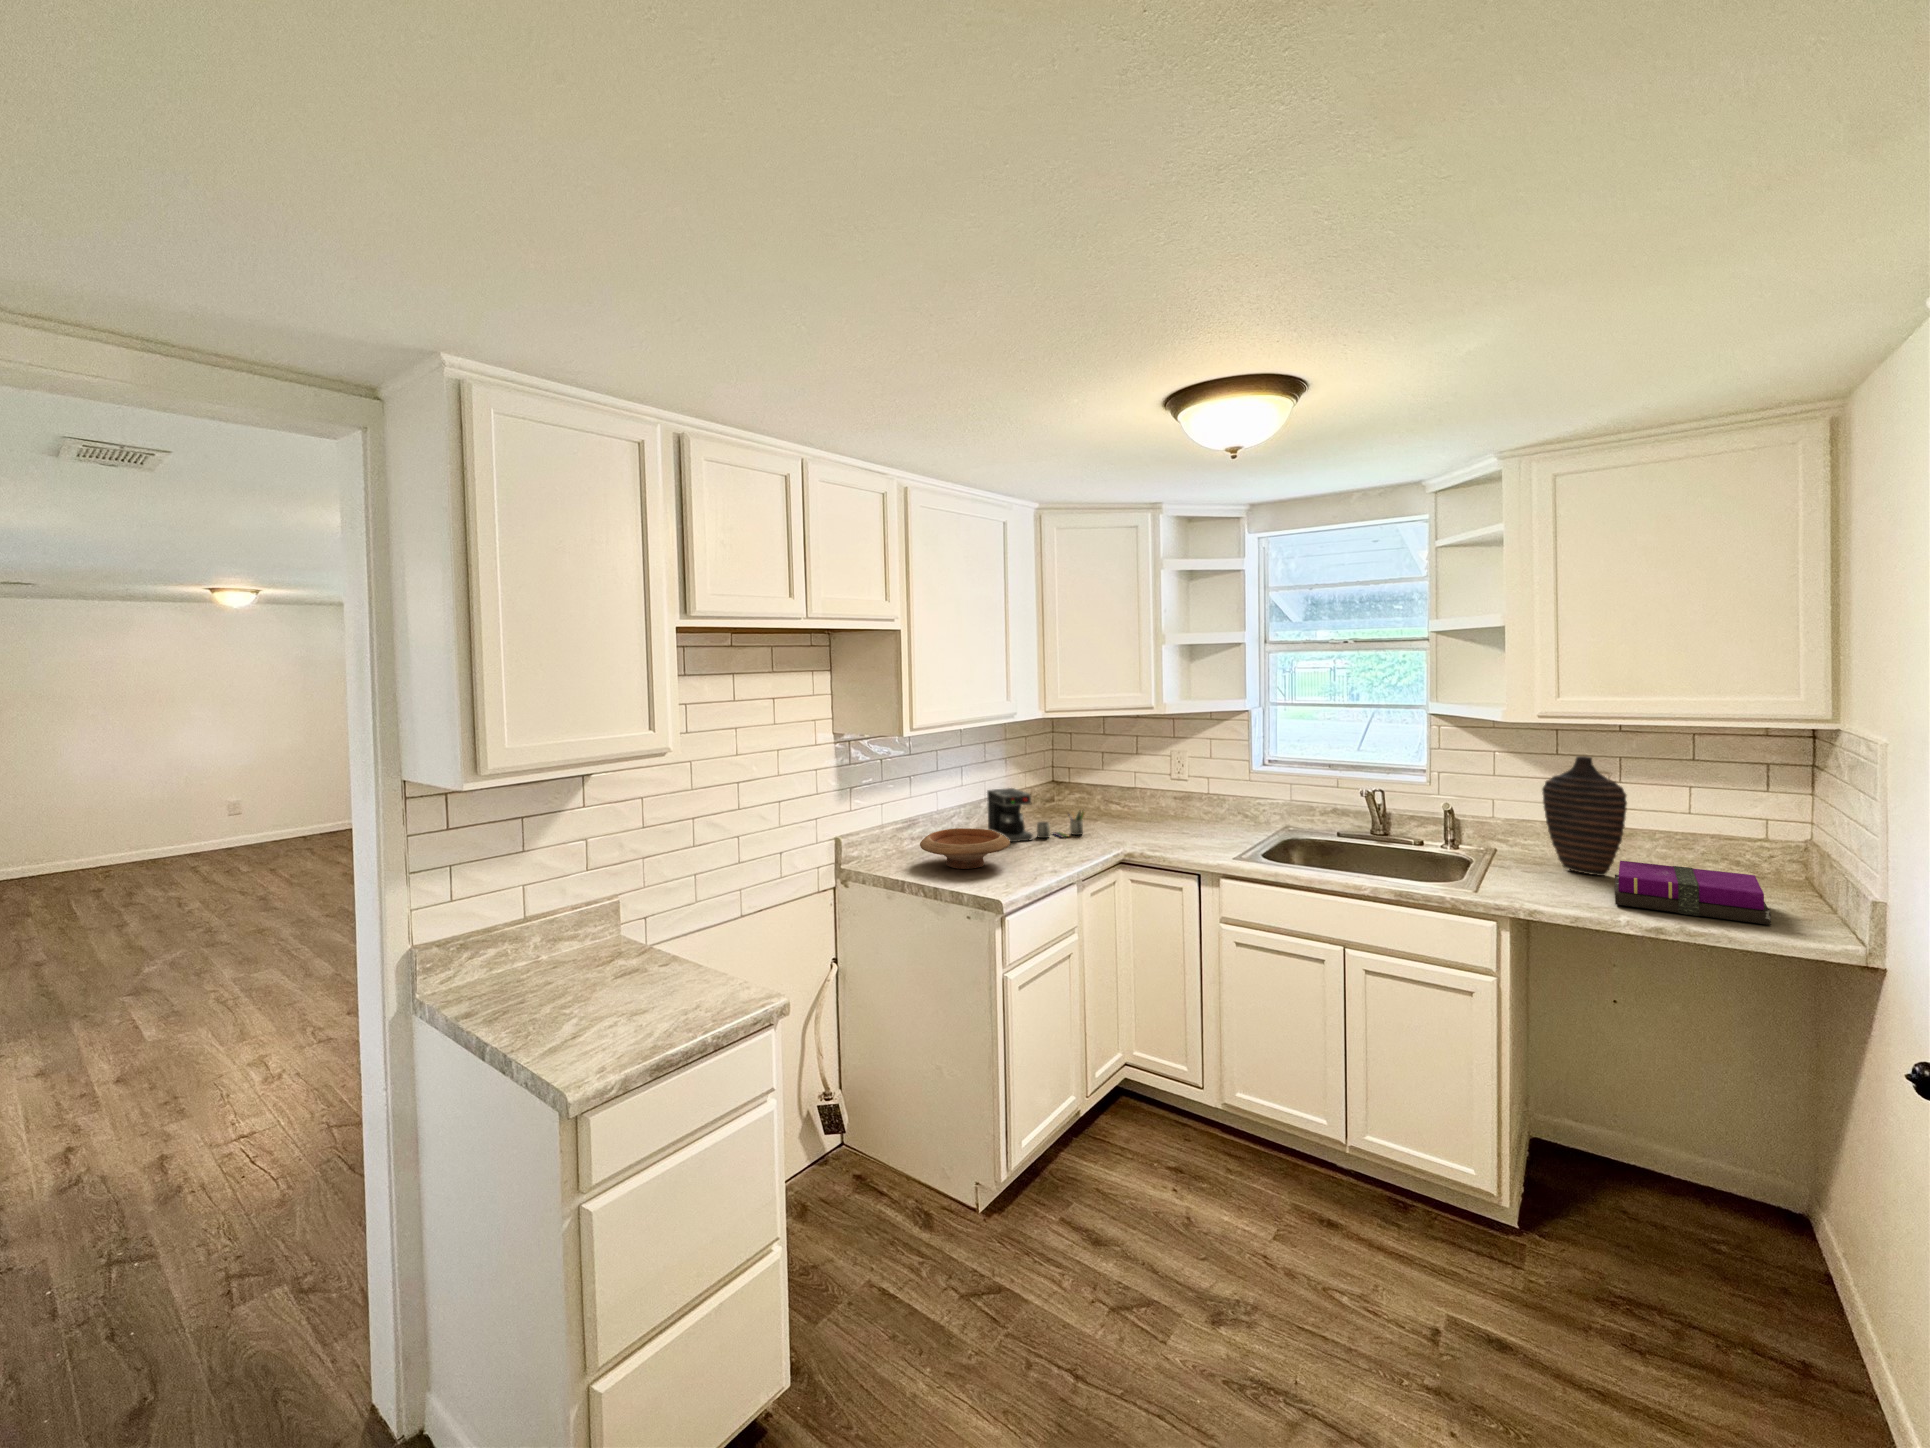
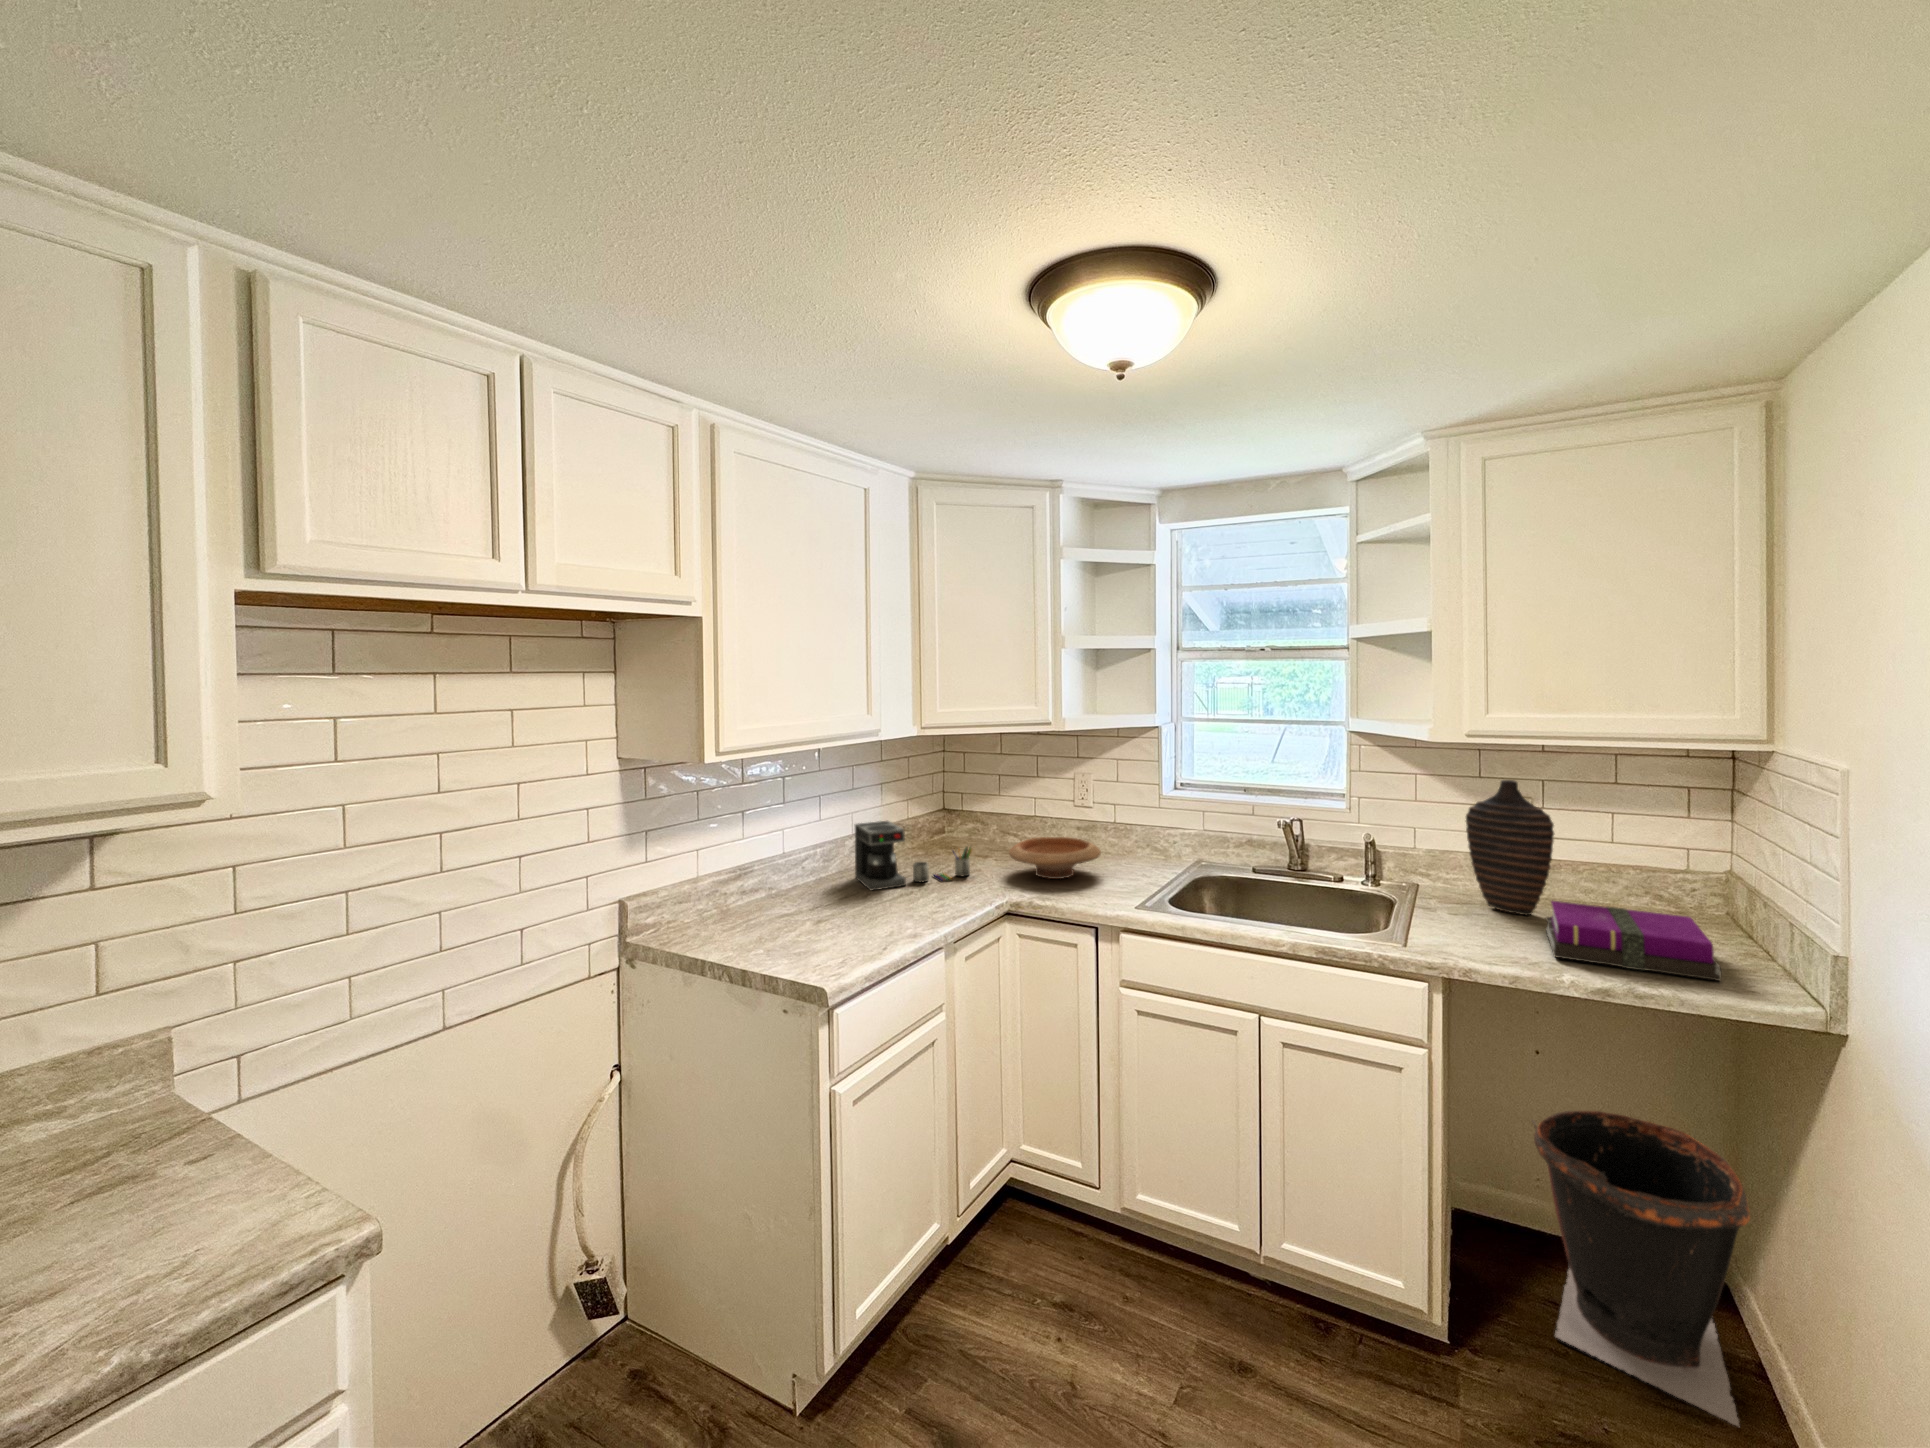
wooden bowl: present [920,828,1010,869] -> present [1009,837,1101,879]
waste bin: none [1600,1048,1807,1304] -> present [1532,1111,1750,1427]

